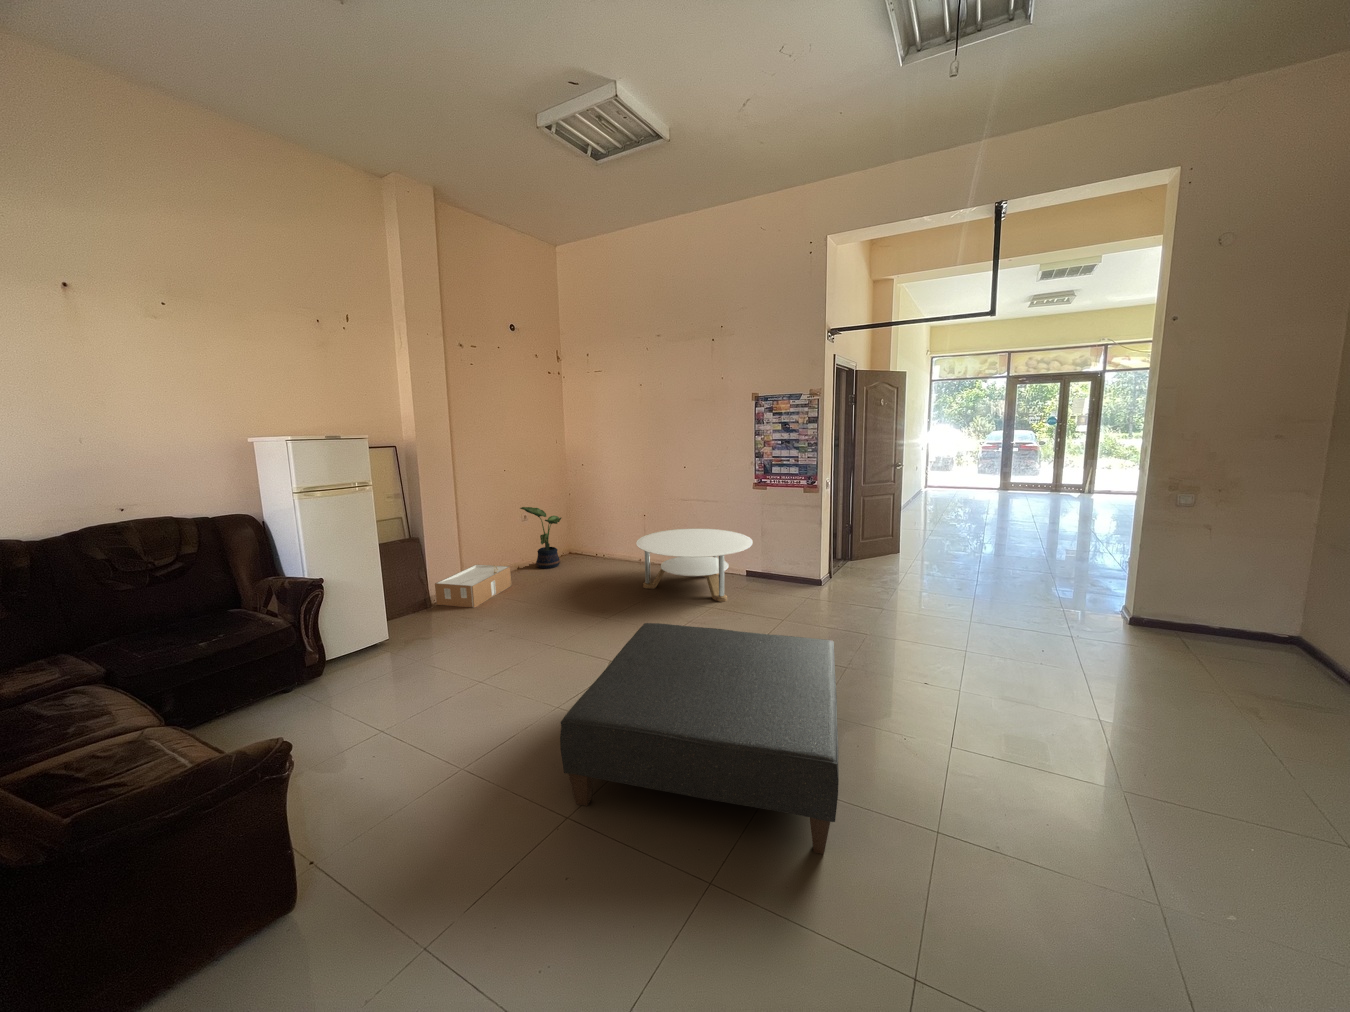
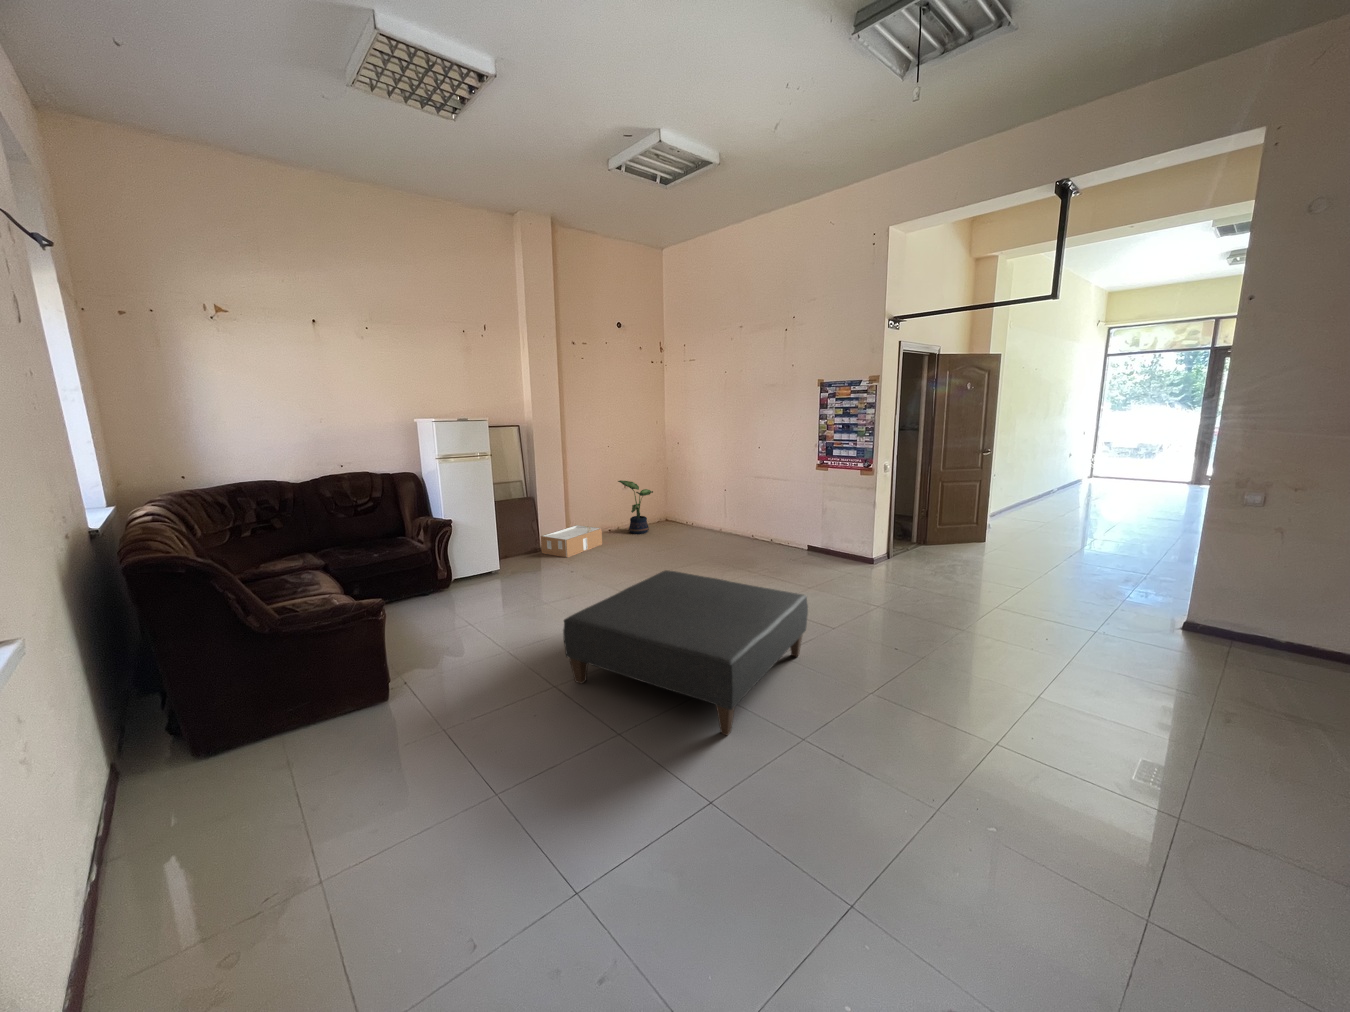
round table: present [636,529,753,602] -> none [701,506,808,571]

